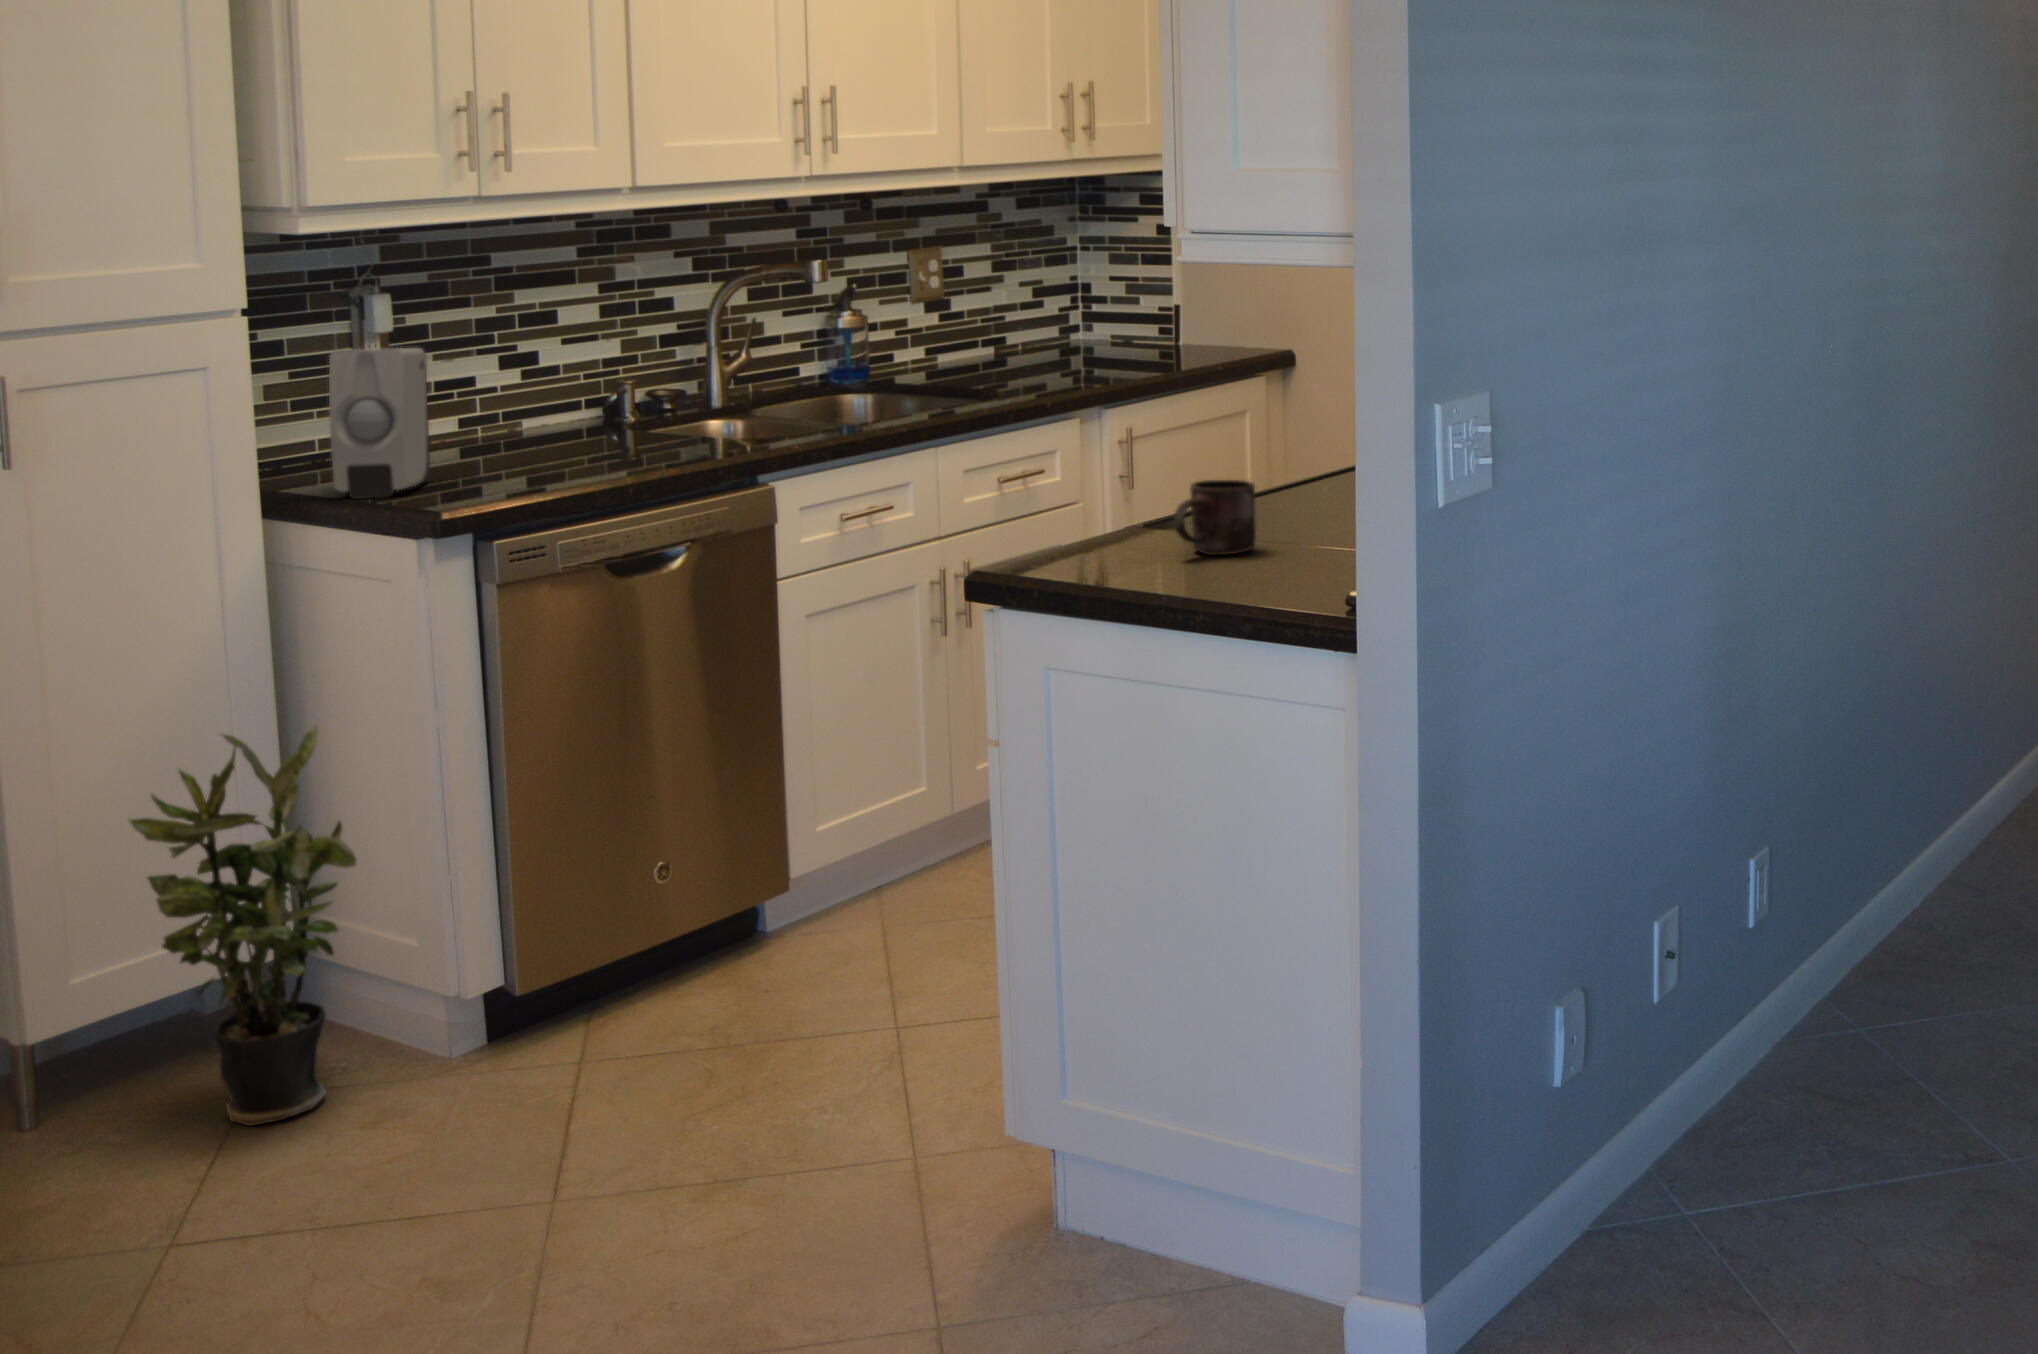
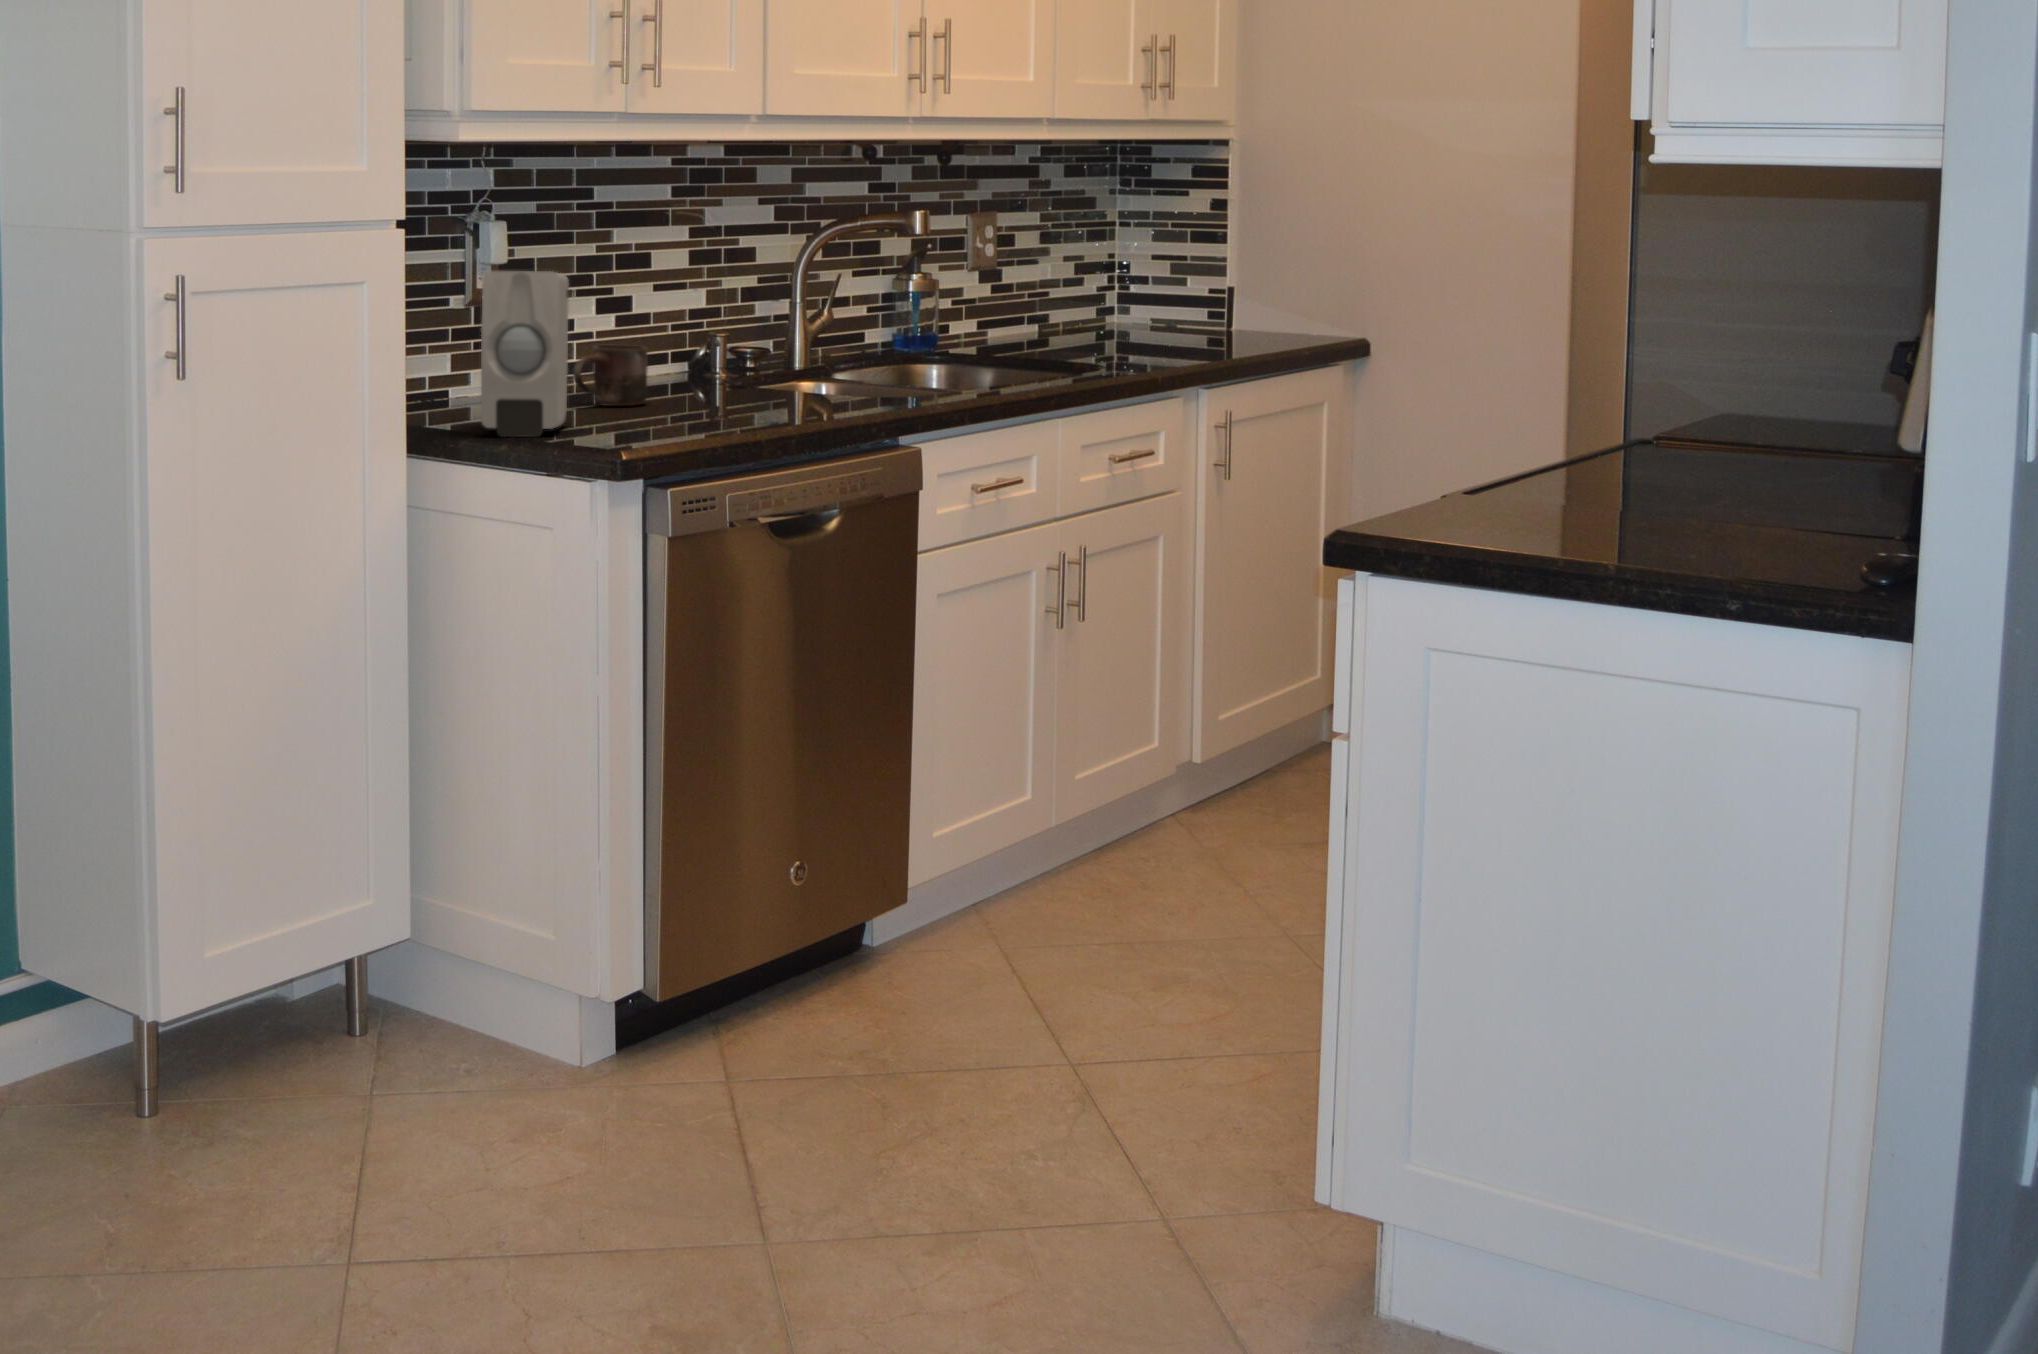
mug: present [1174,480,1256,555] -> present [573,345,648,406]
potted plant: present [130,727,356,1126] -> none [288,685,505,1138]

